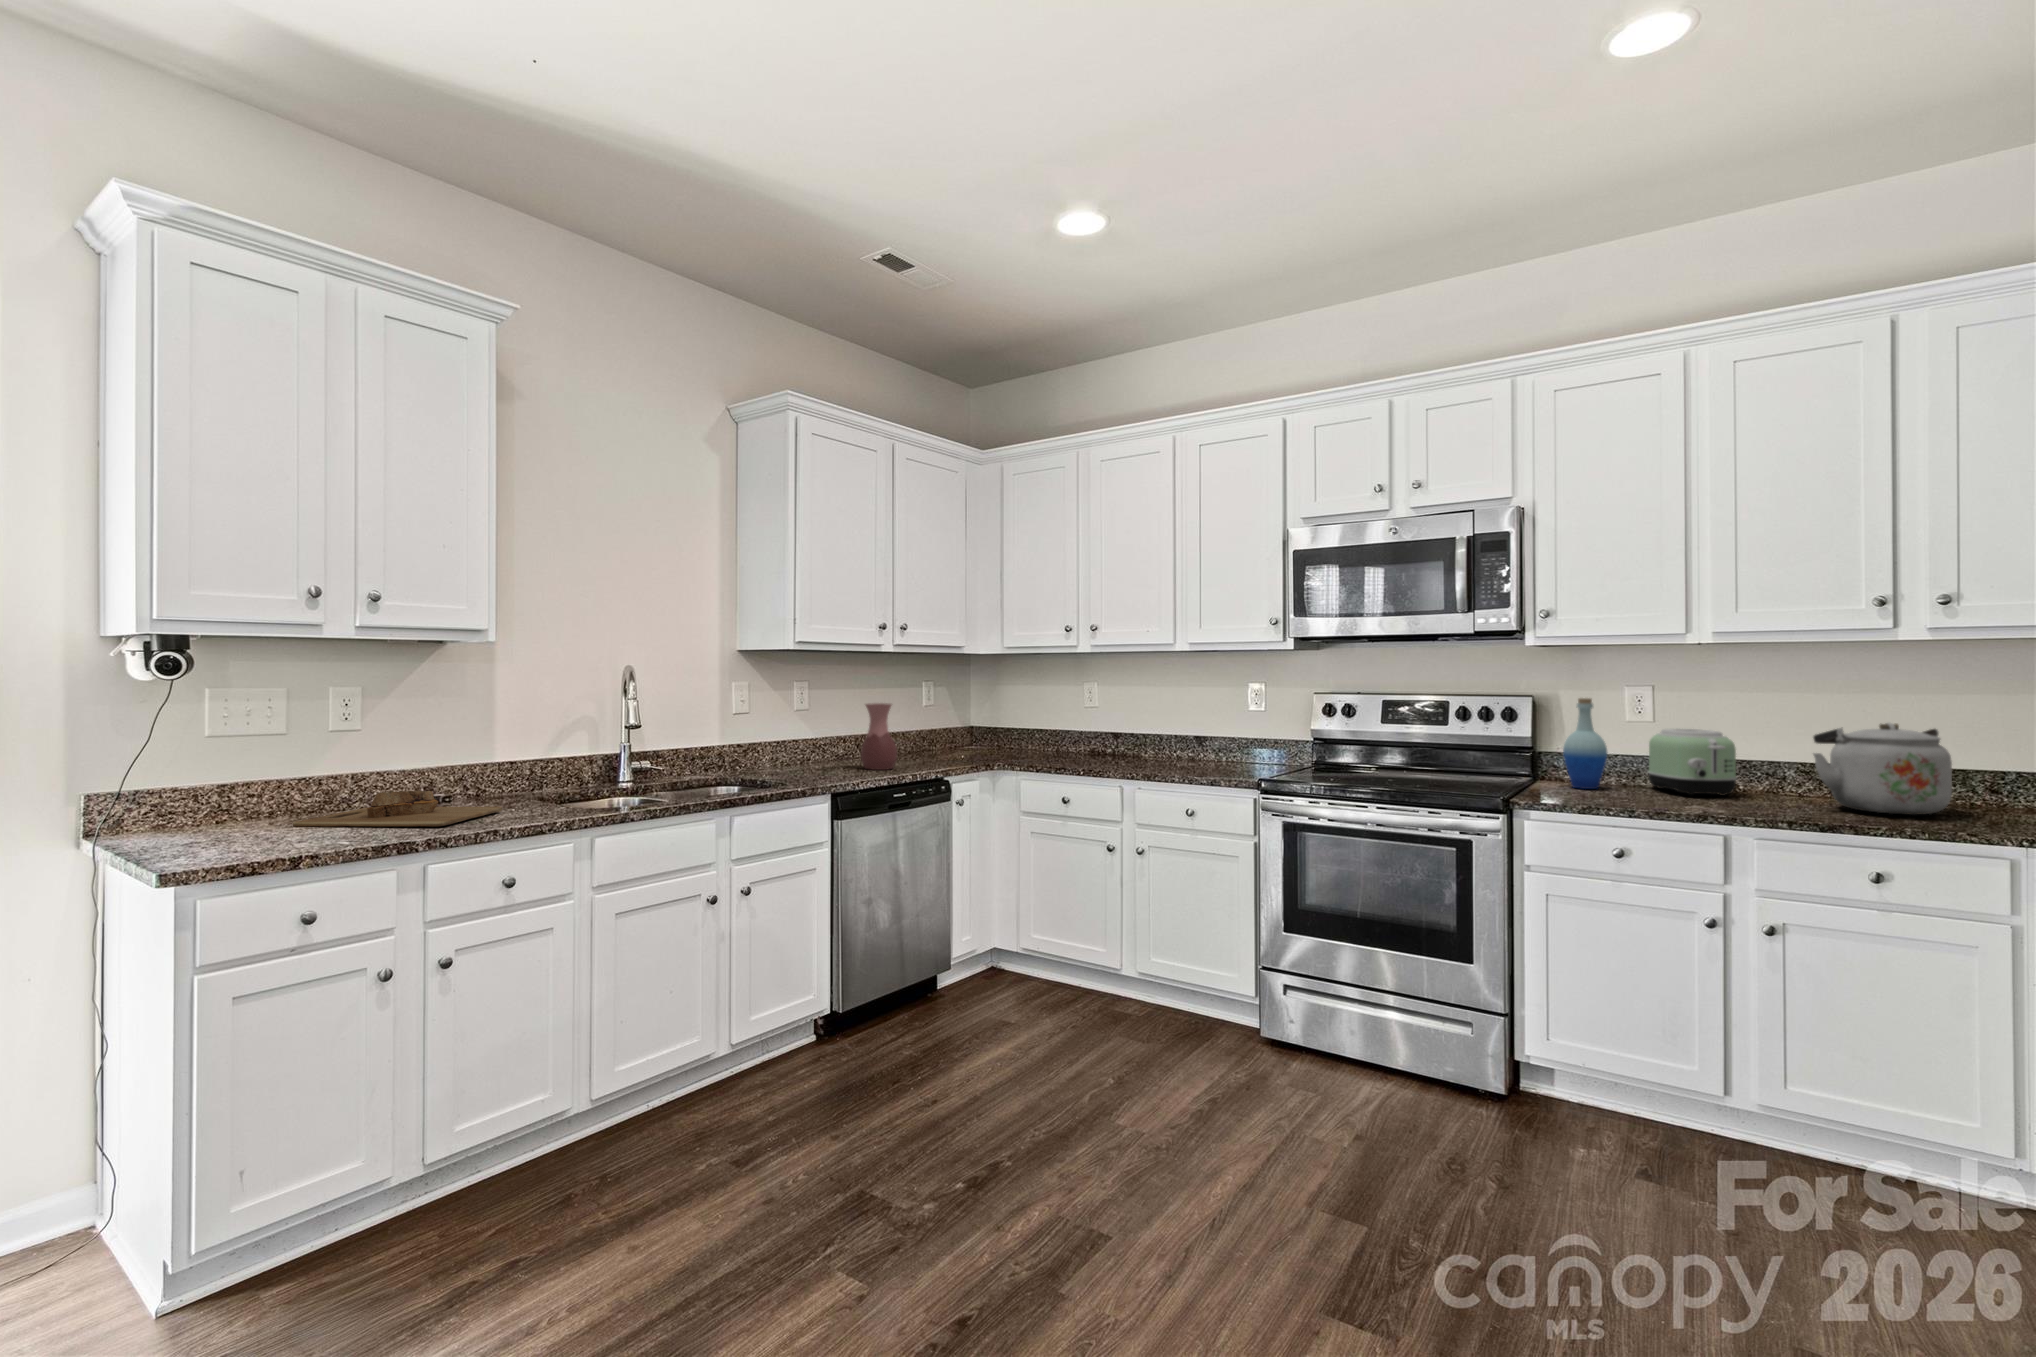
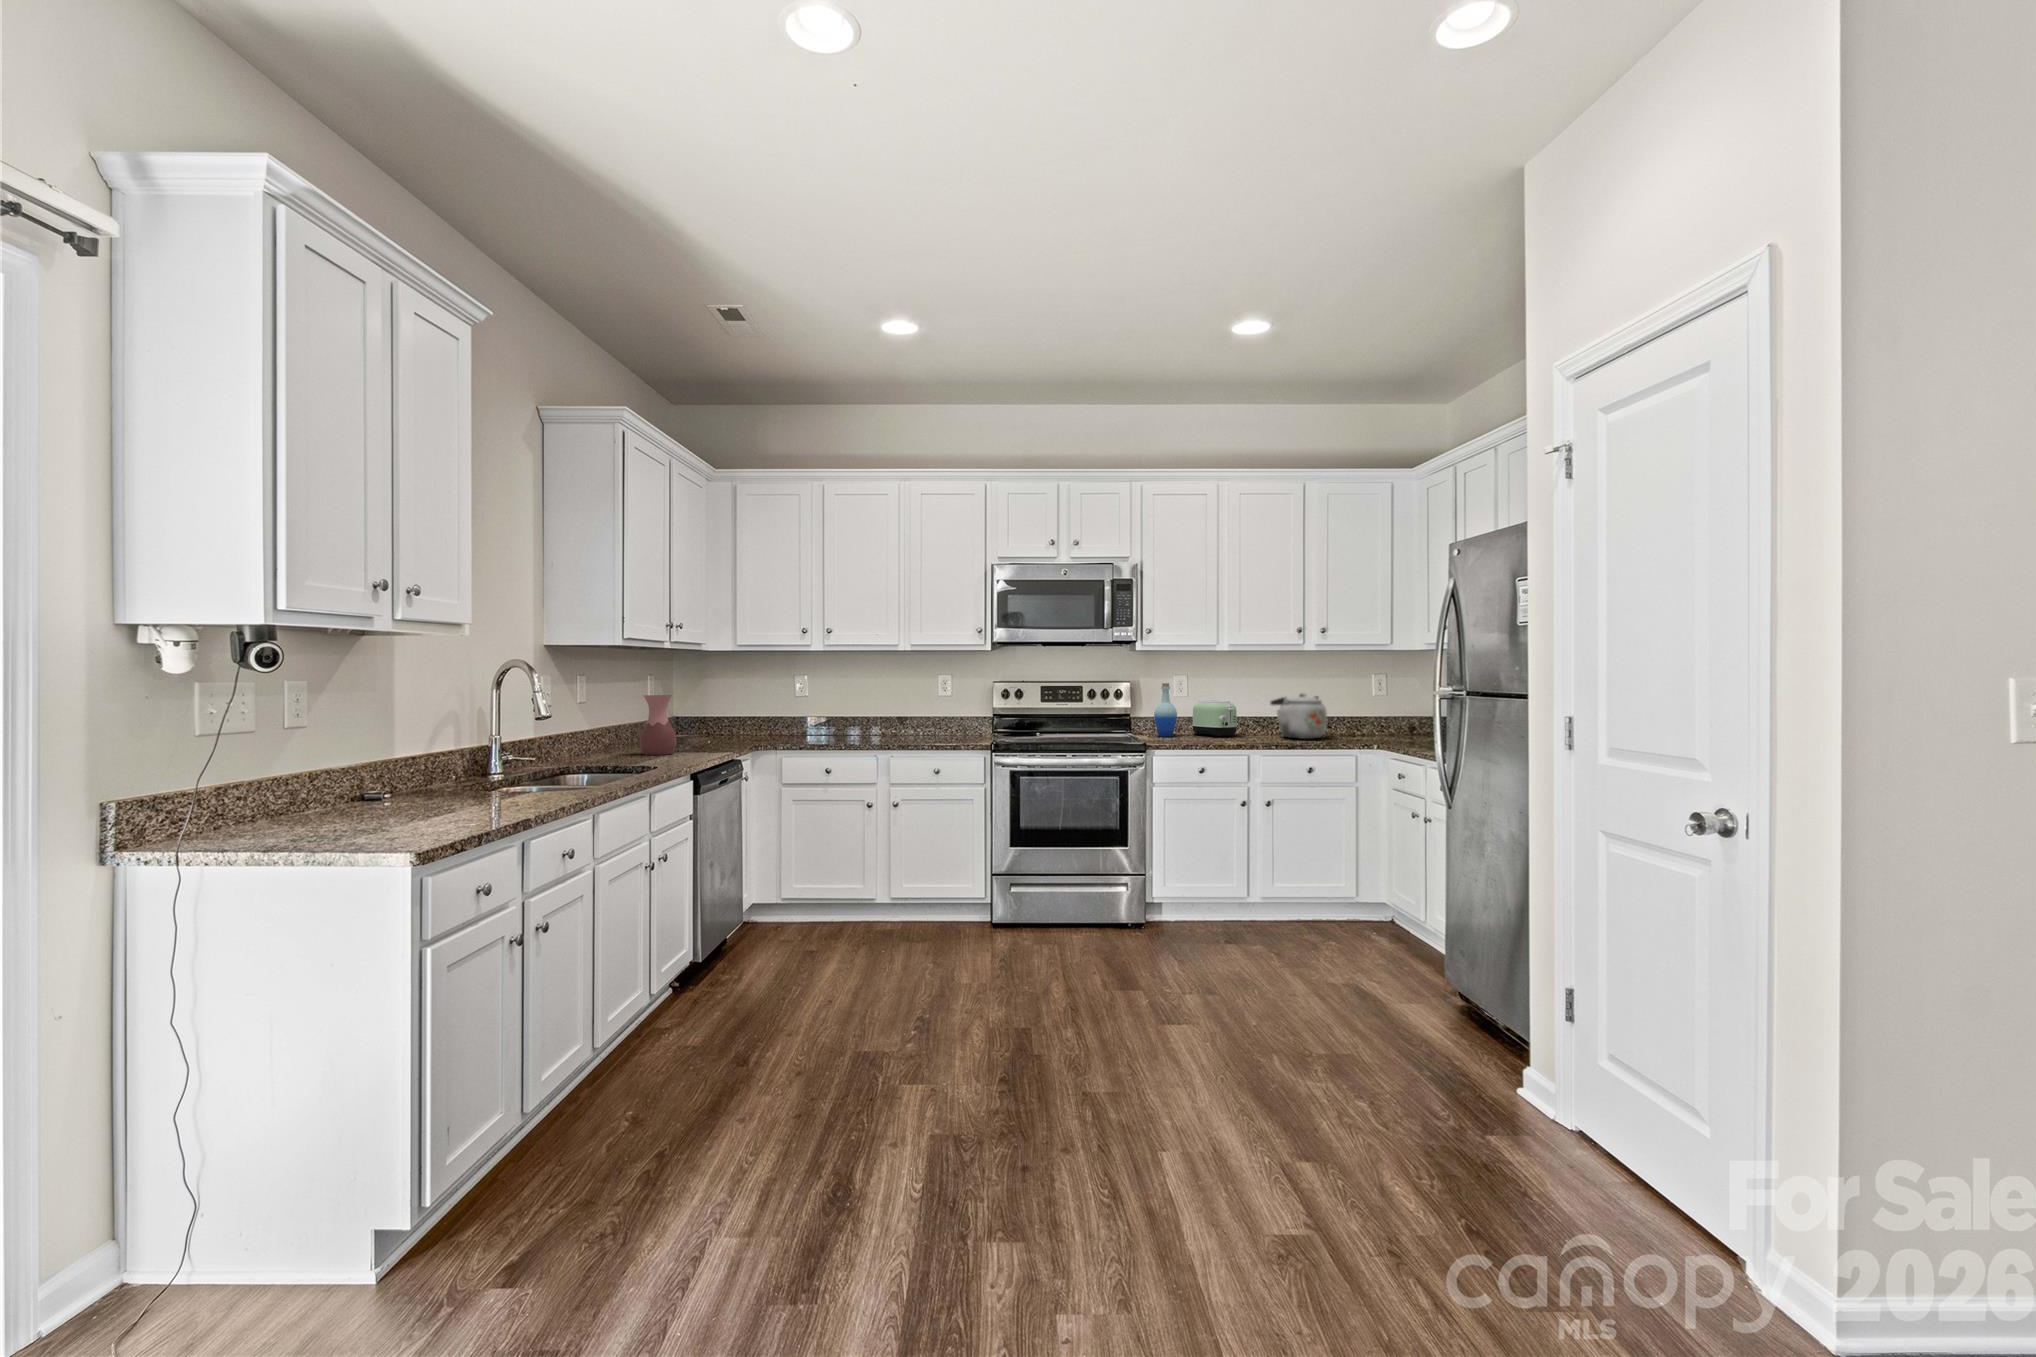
cutting board: present [293,791,502,827] -> none [315,783,503,827]

